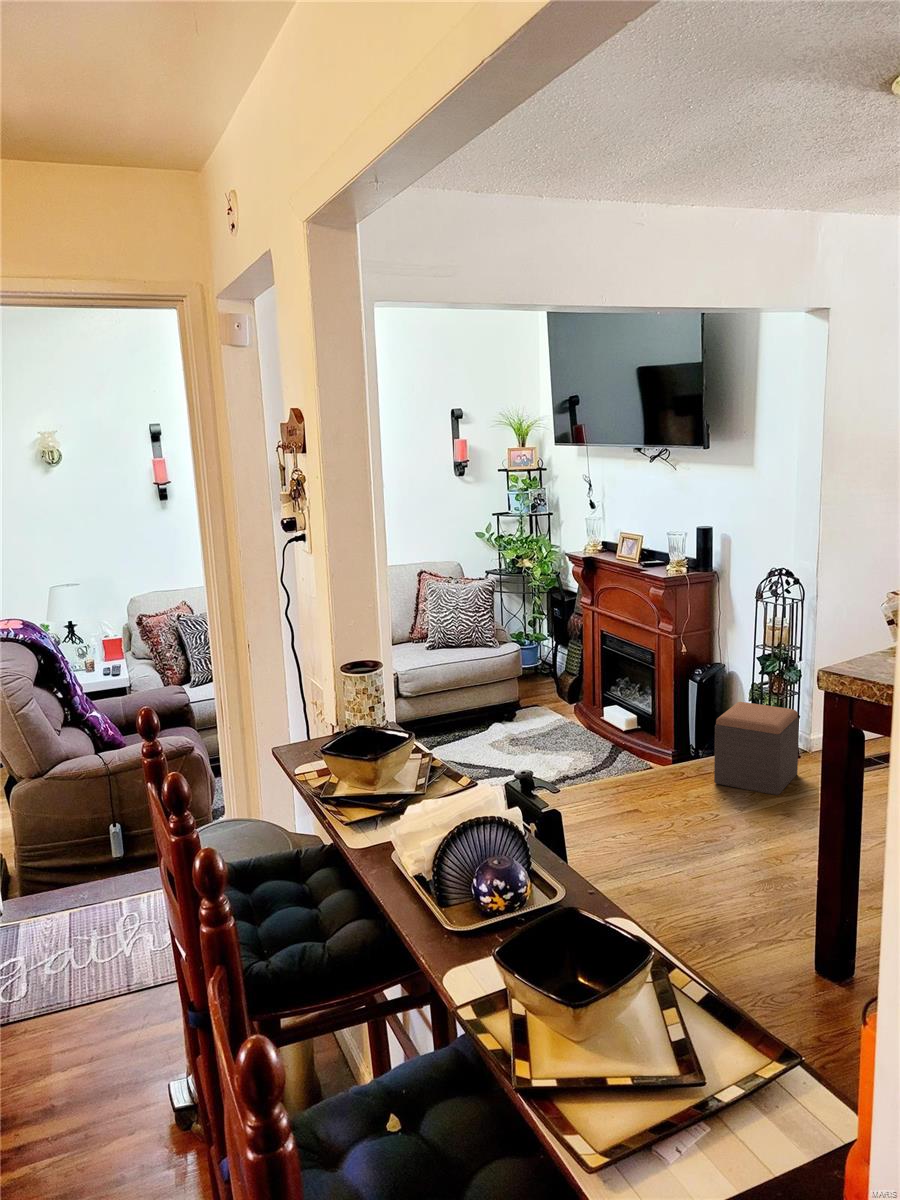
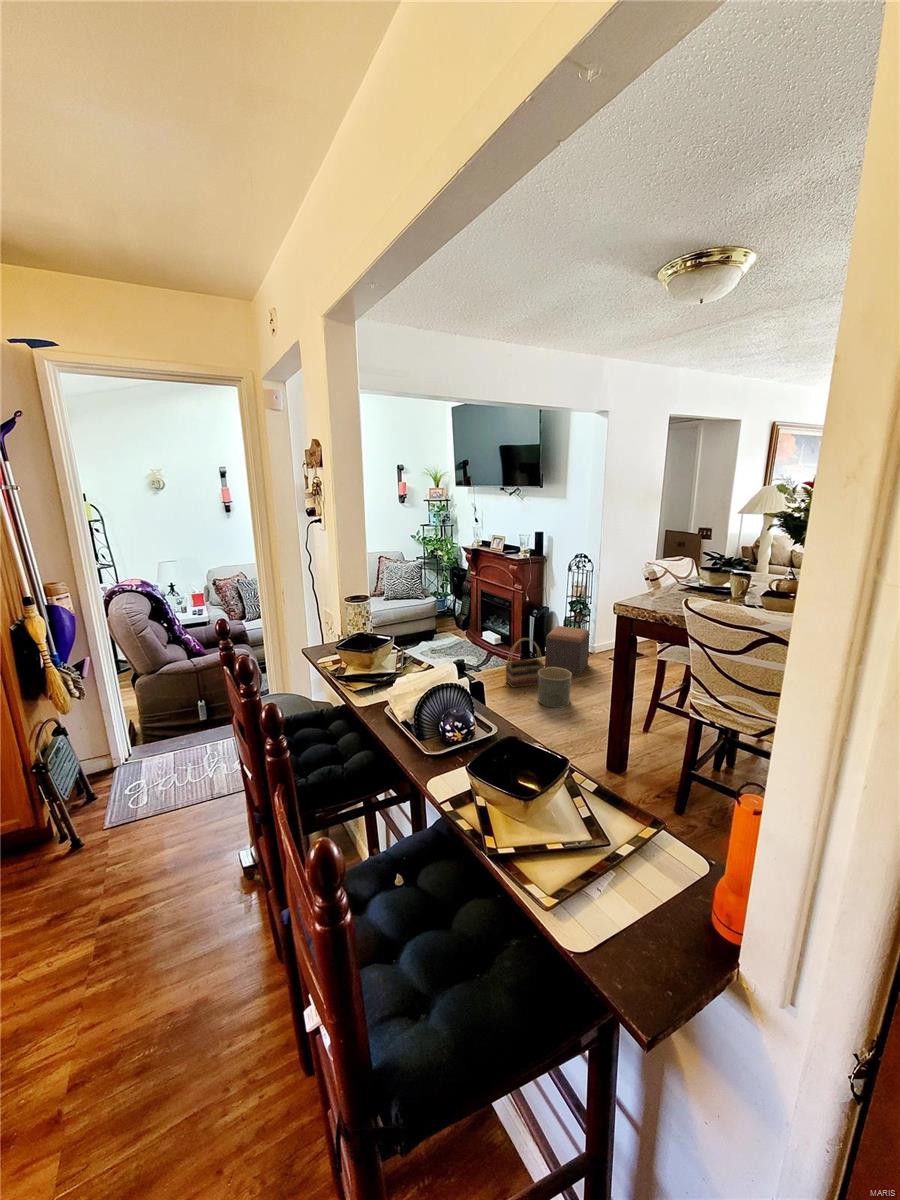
basket: none [637,725,711,816] -> present [506,638,544,687]
planter: none [694,780,757,855] -> present [538,667,572,708]

